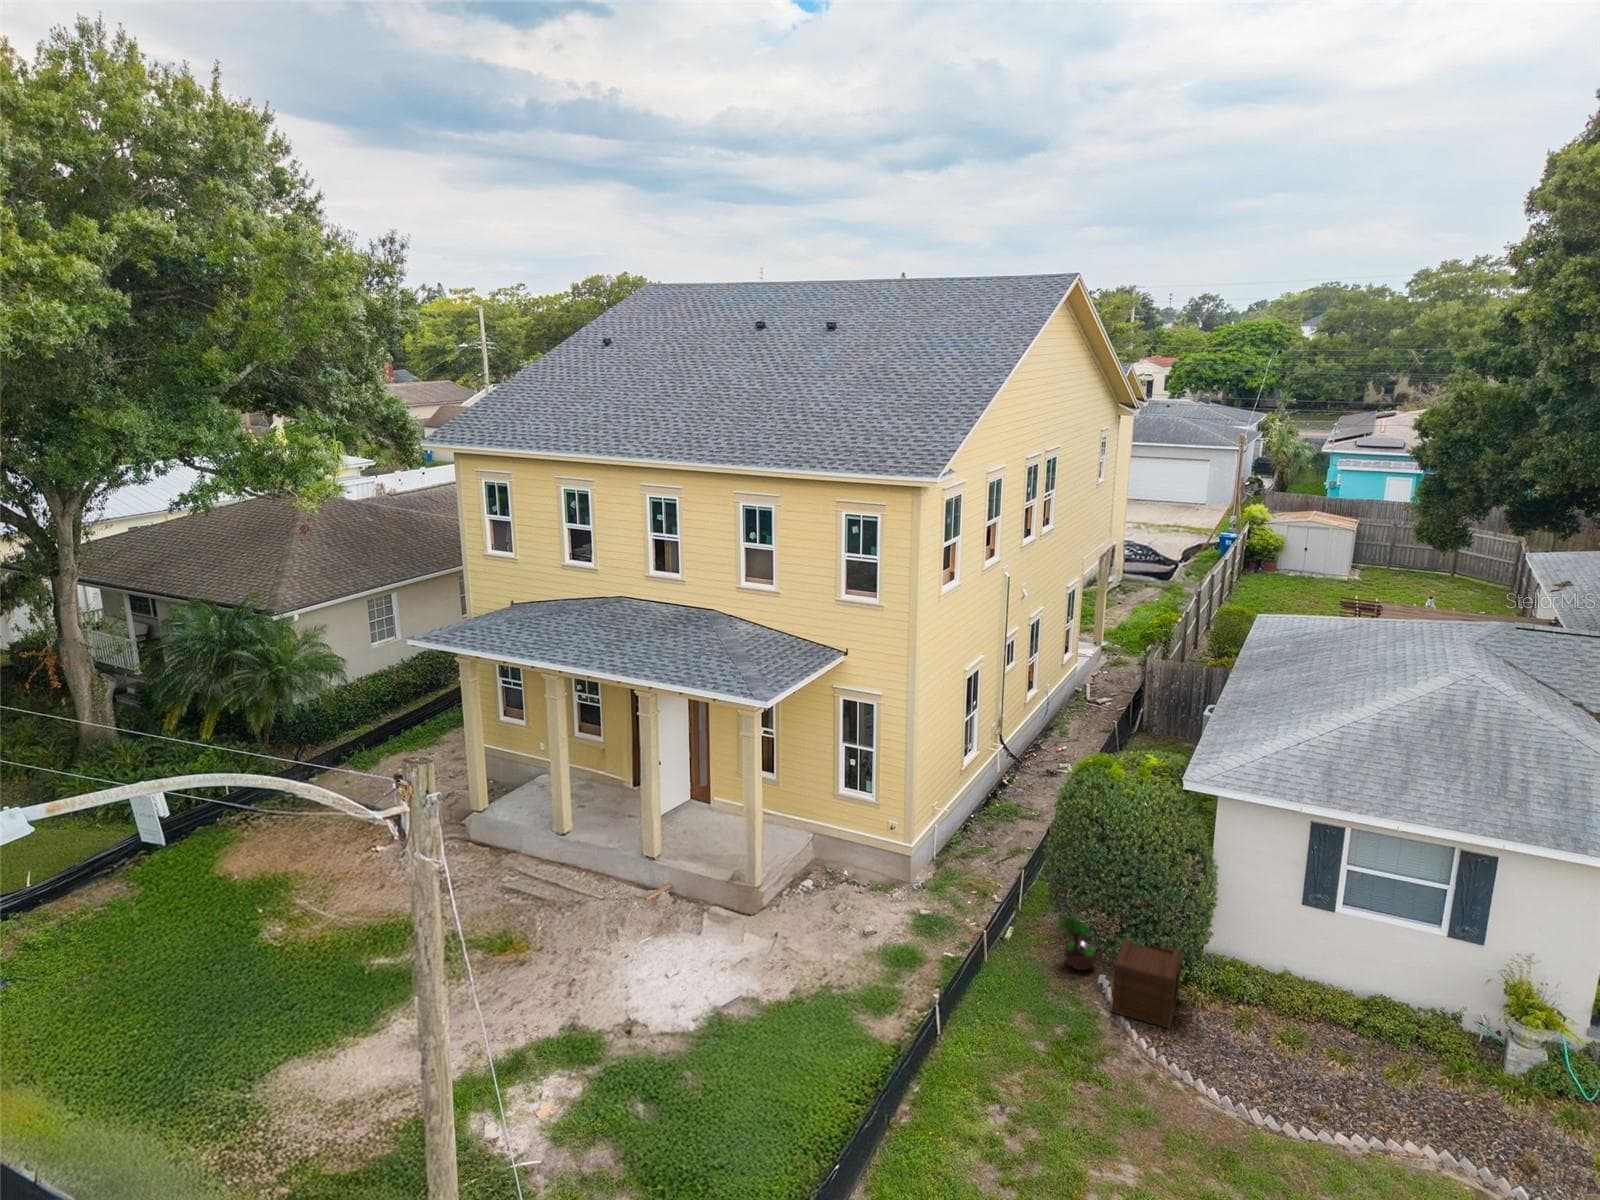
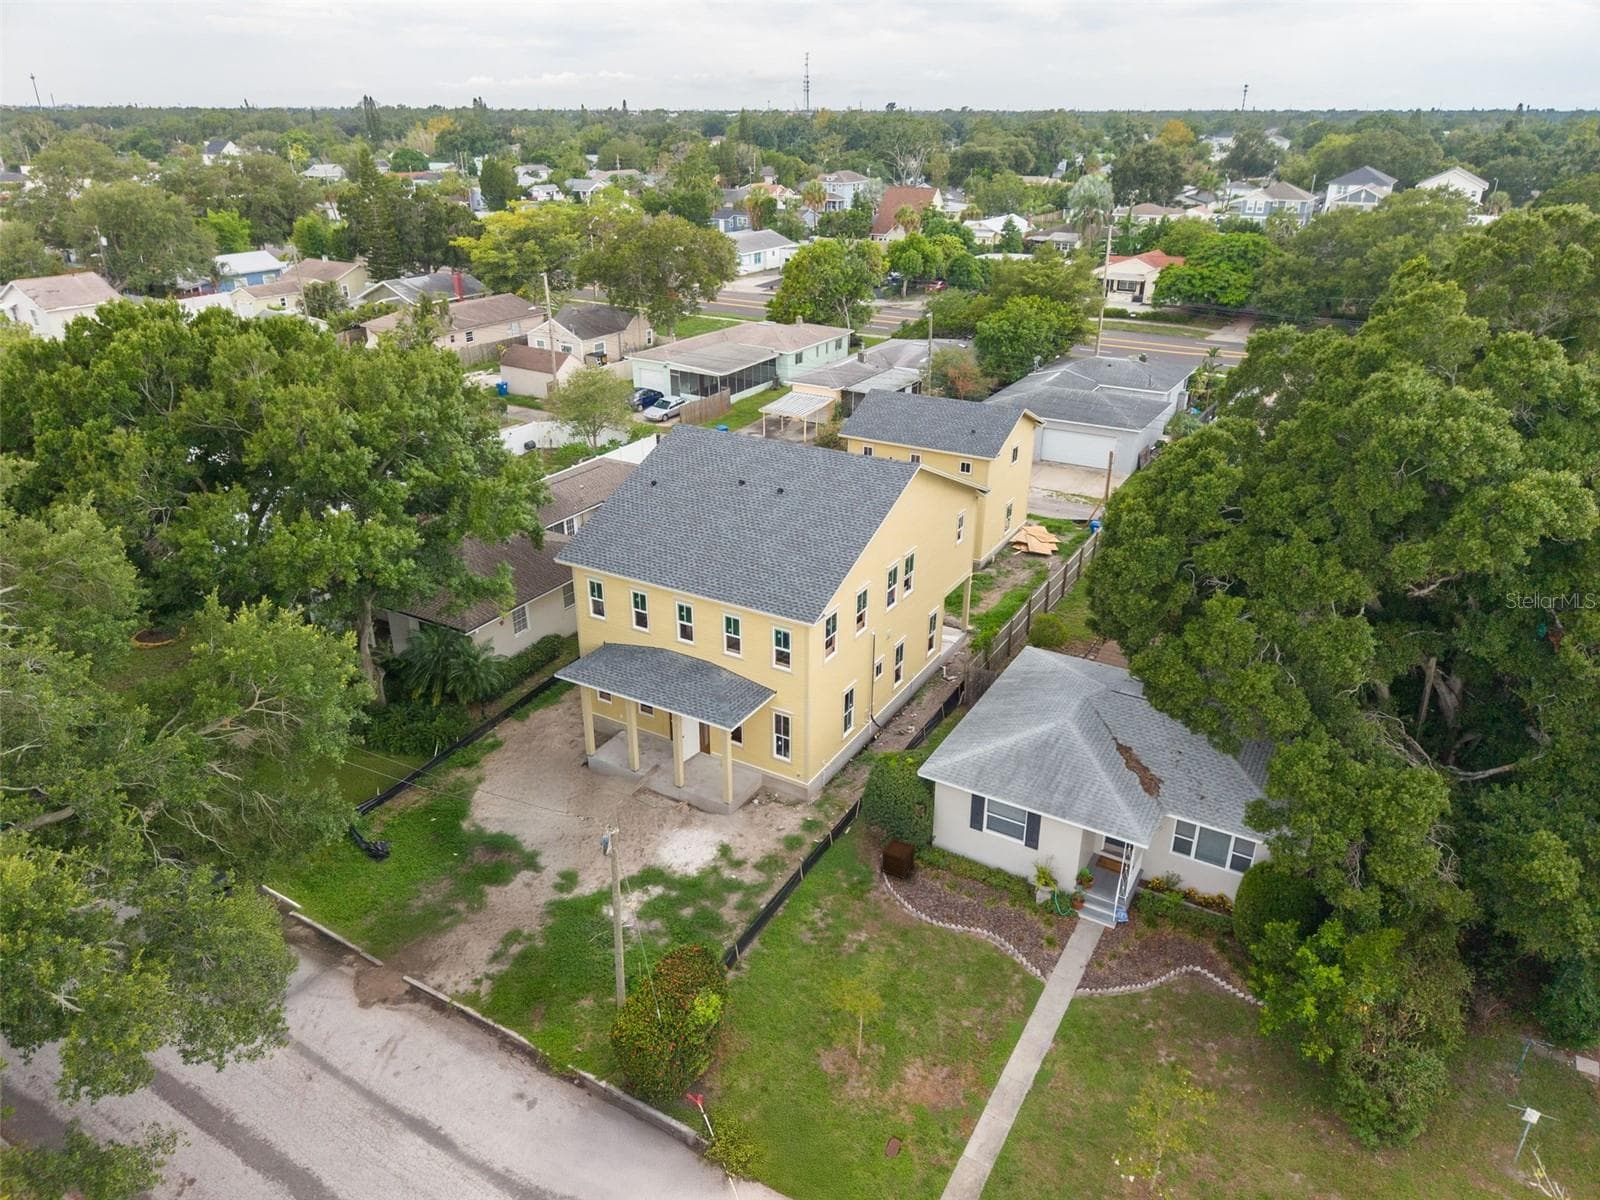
potted tree: present [1058,913,1096,970] -> none [862,823,882,850]

